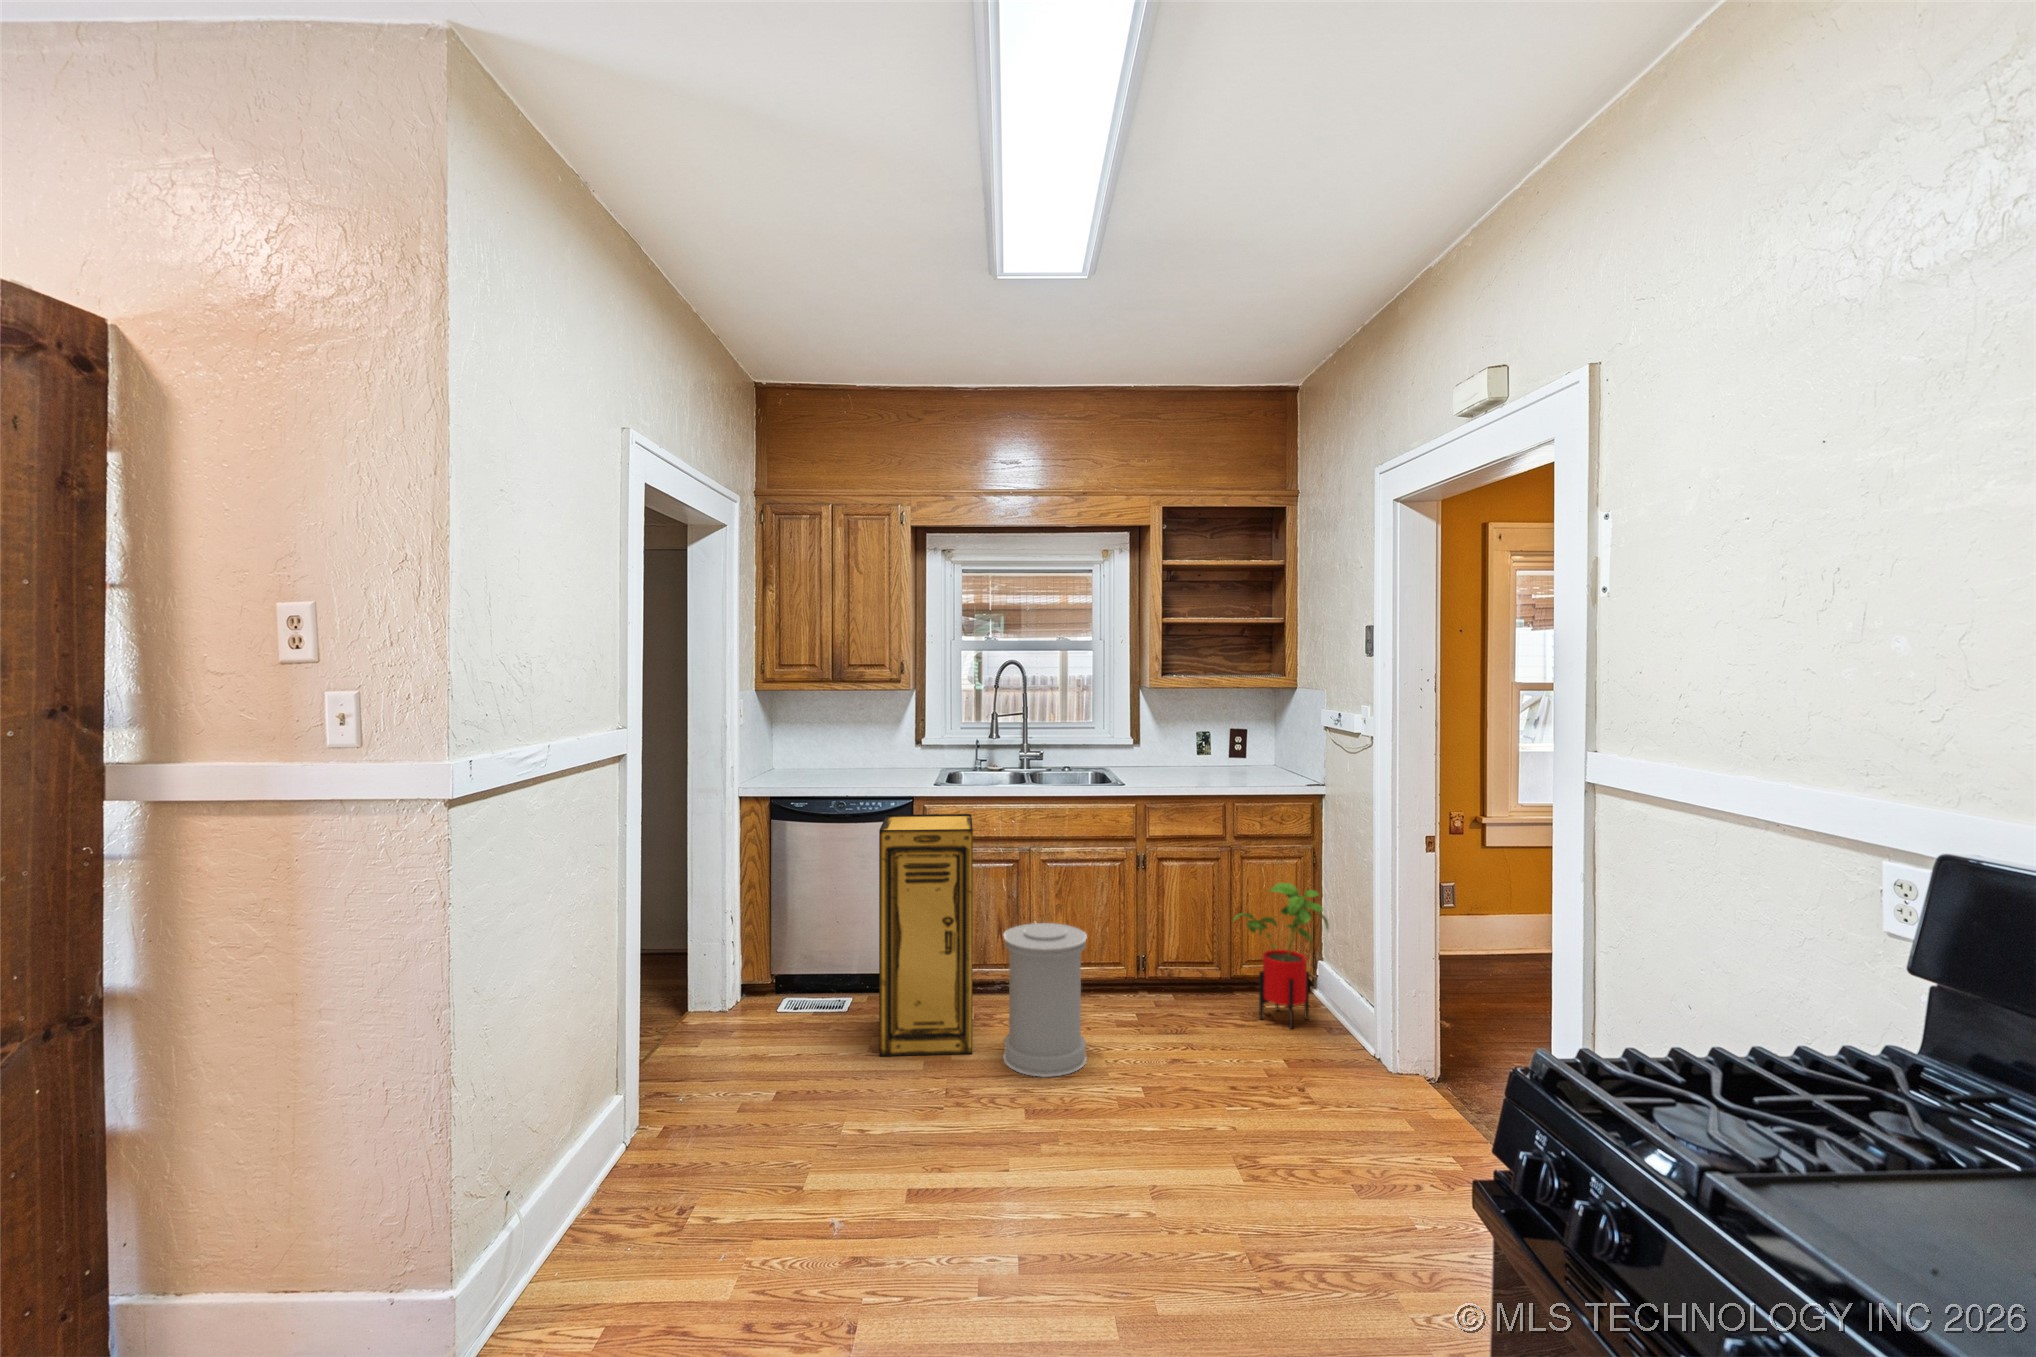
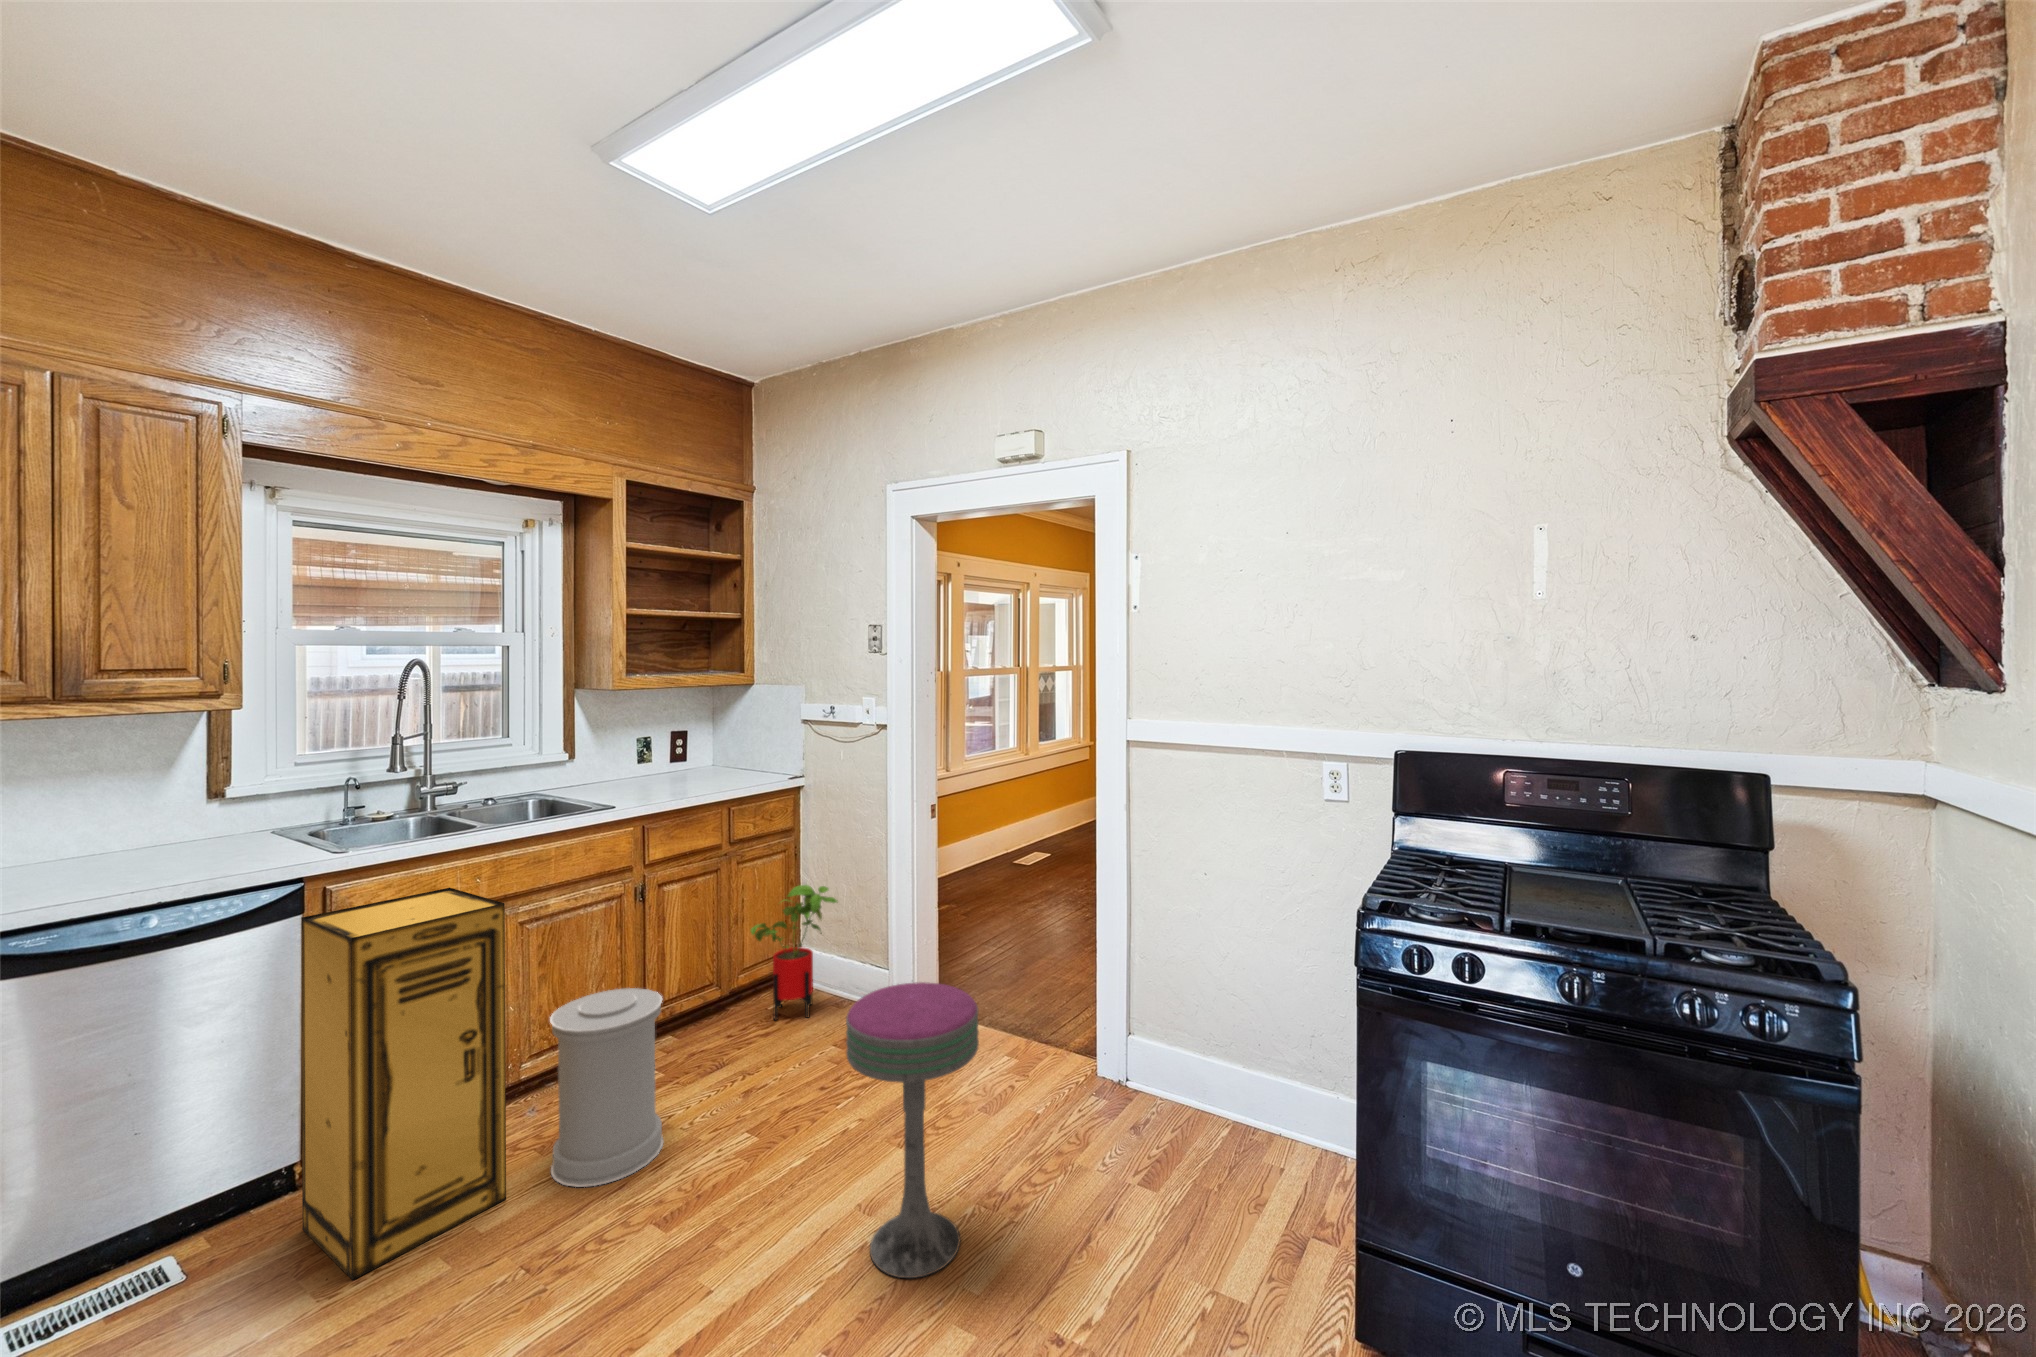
bar stool: none [1093,976,1231,1271] -> present [846,982,979,1278]

